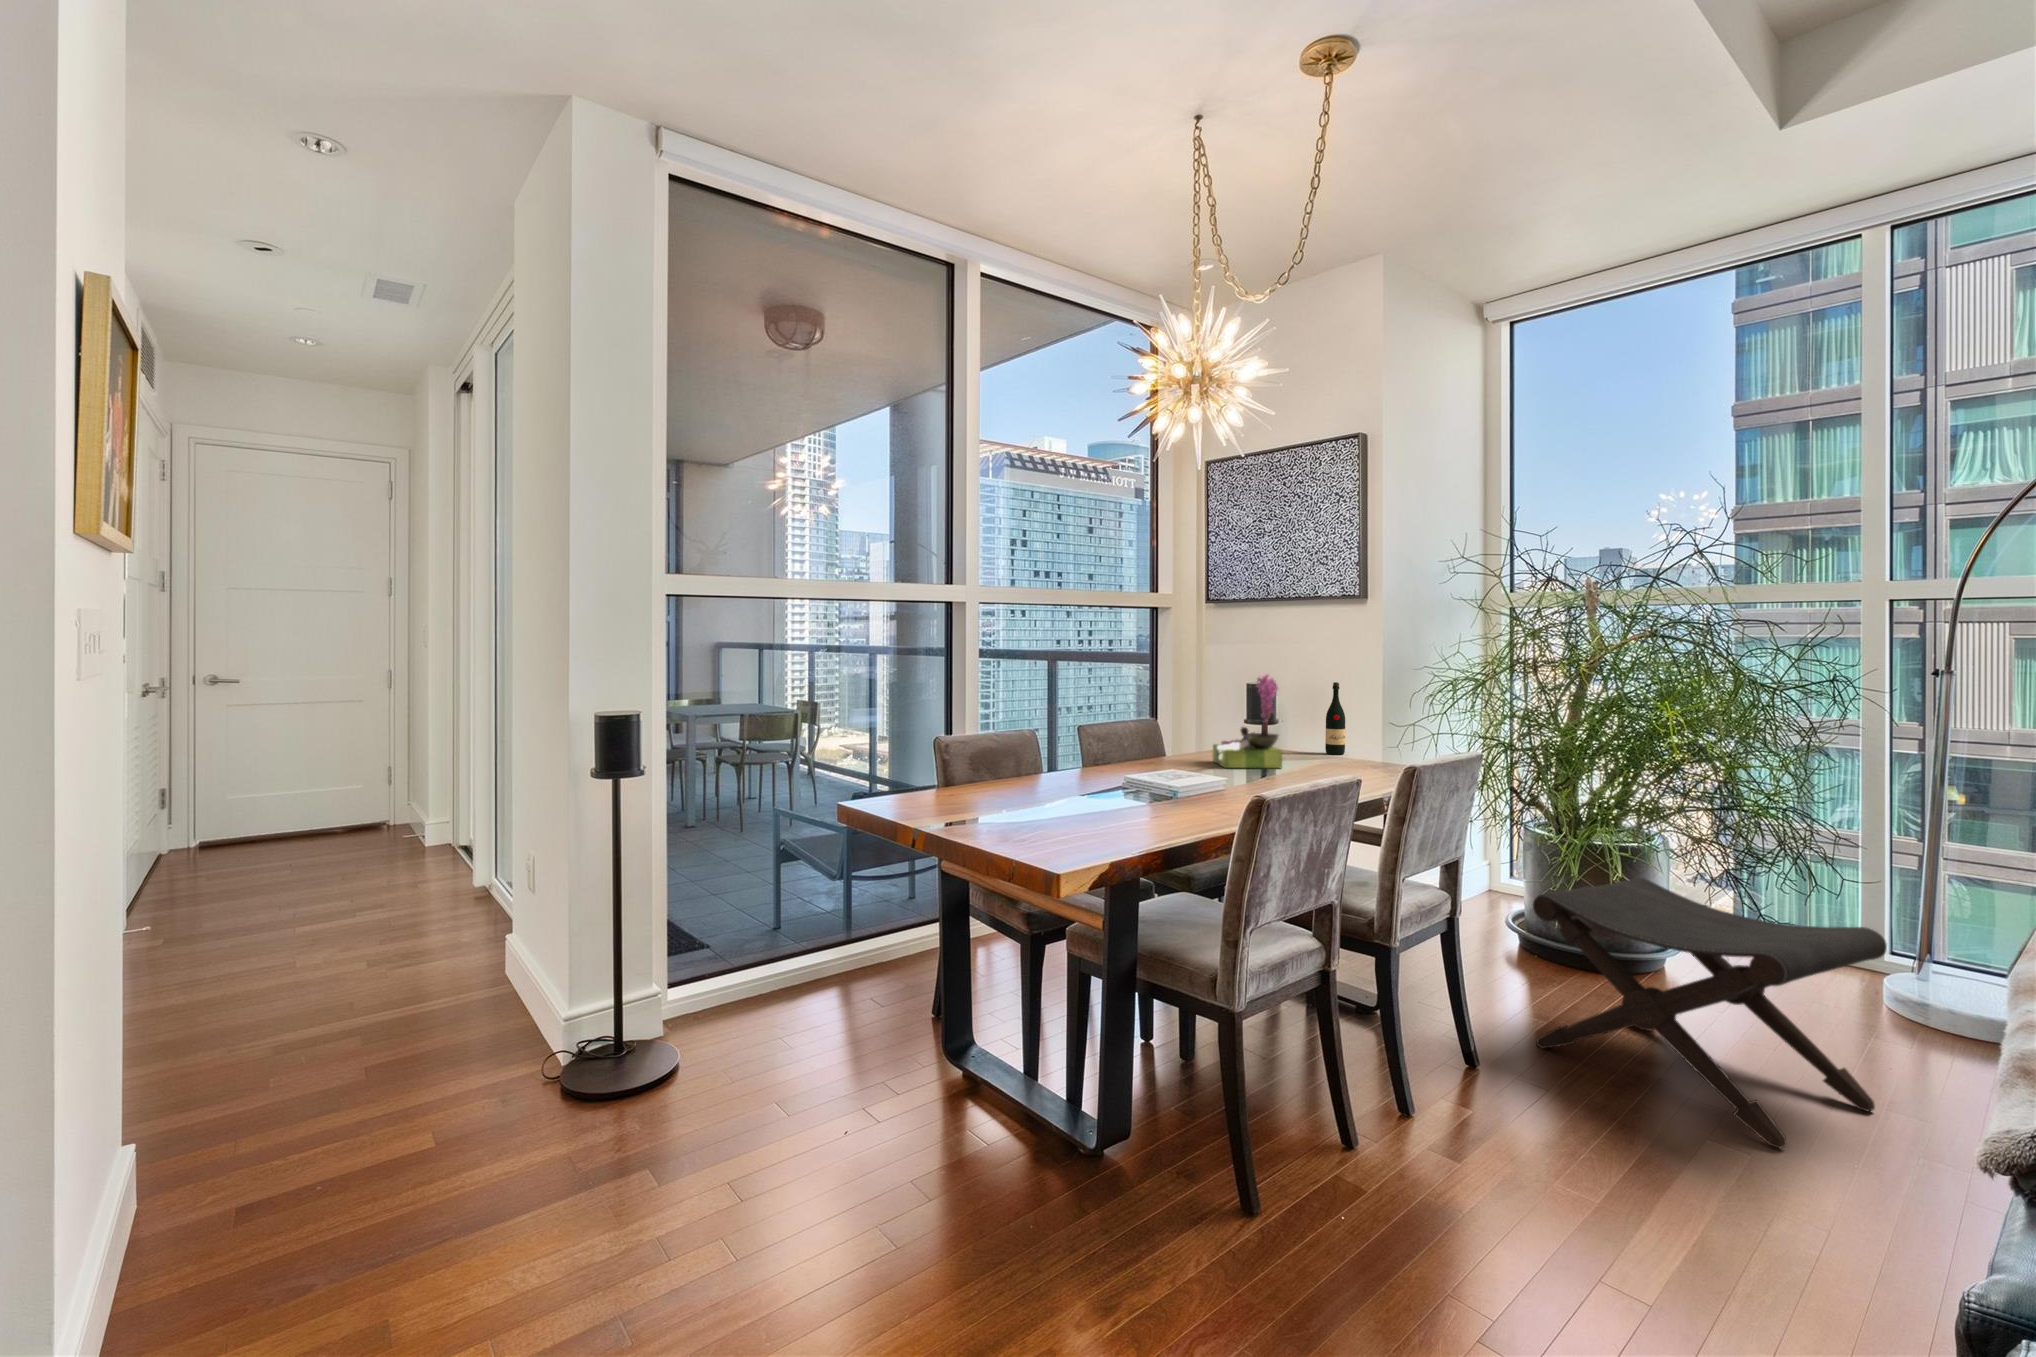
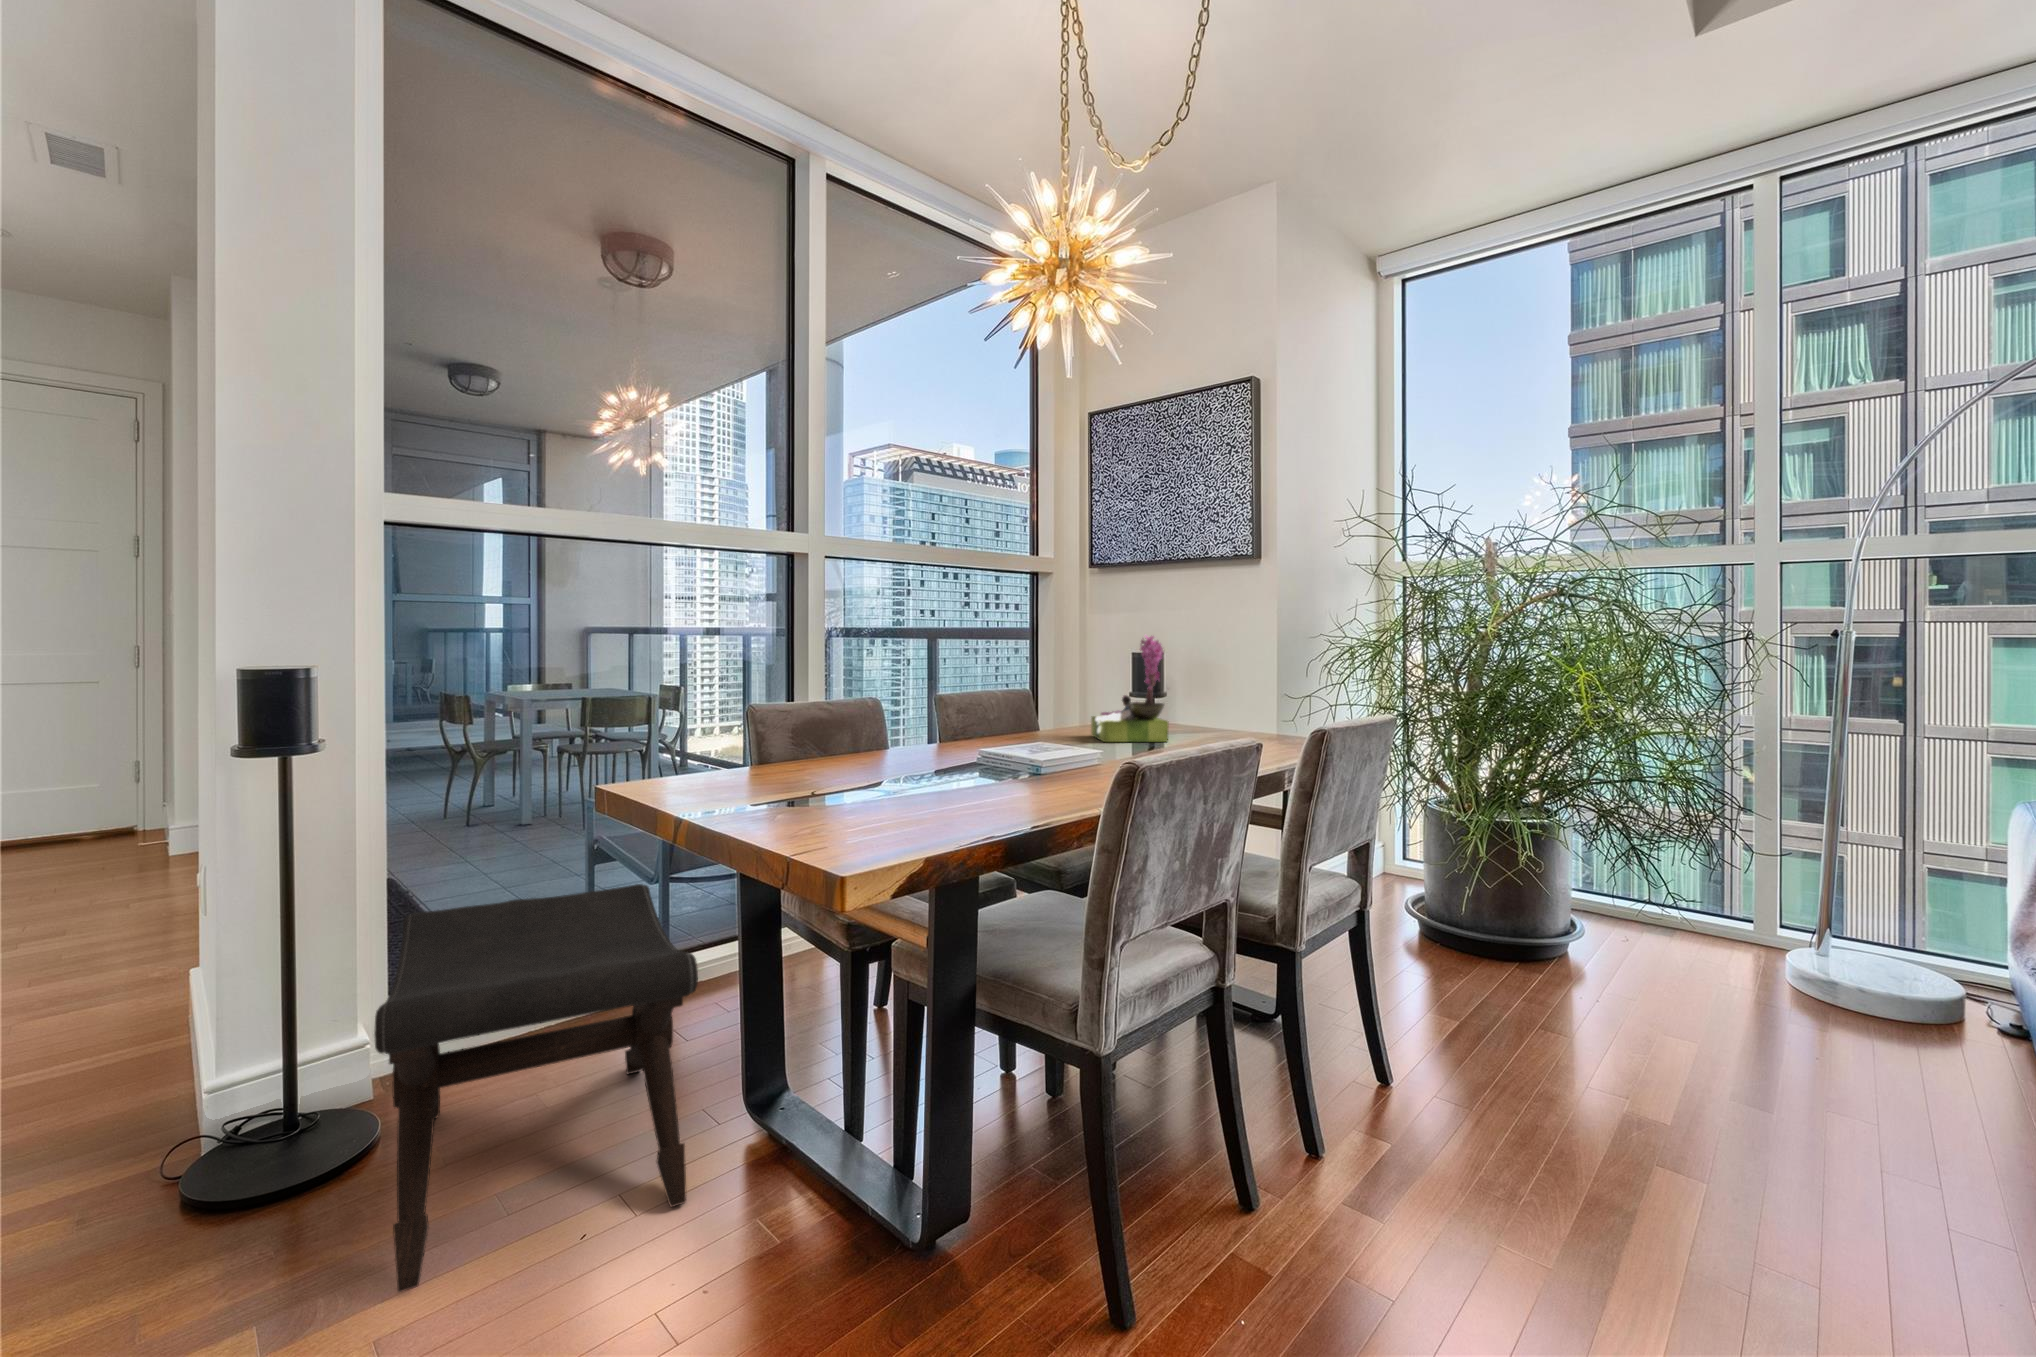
wine bottle: present [1325,682,1345,755] -> none [1216,648,1237,728]
footstool: present [1533,878,1887,1148] -> present [374,884,698,1292]

